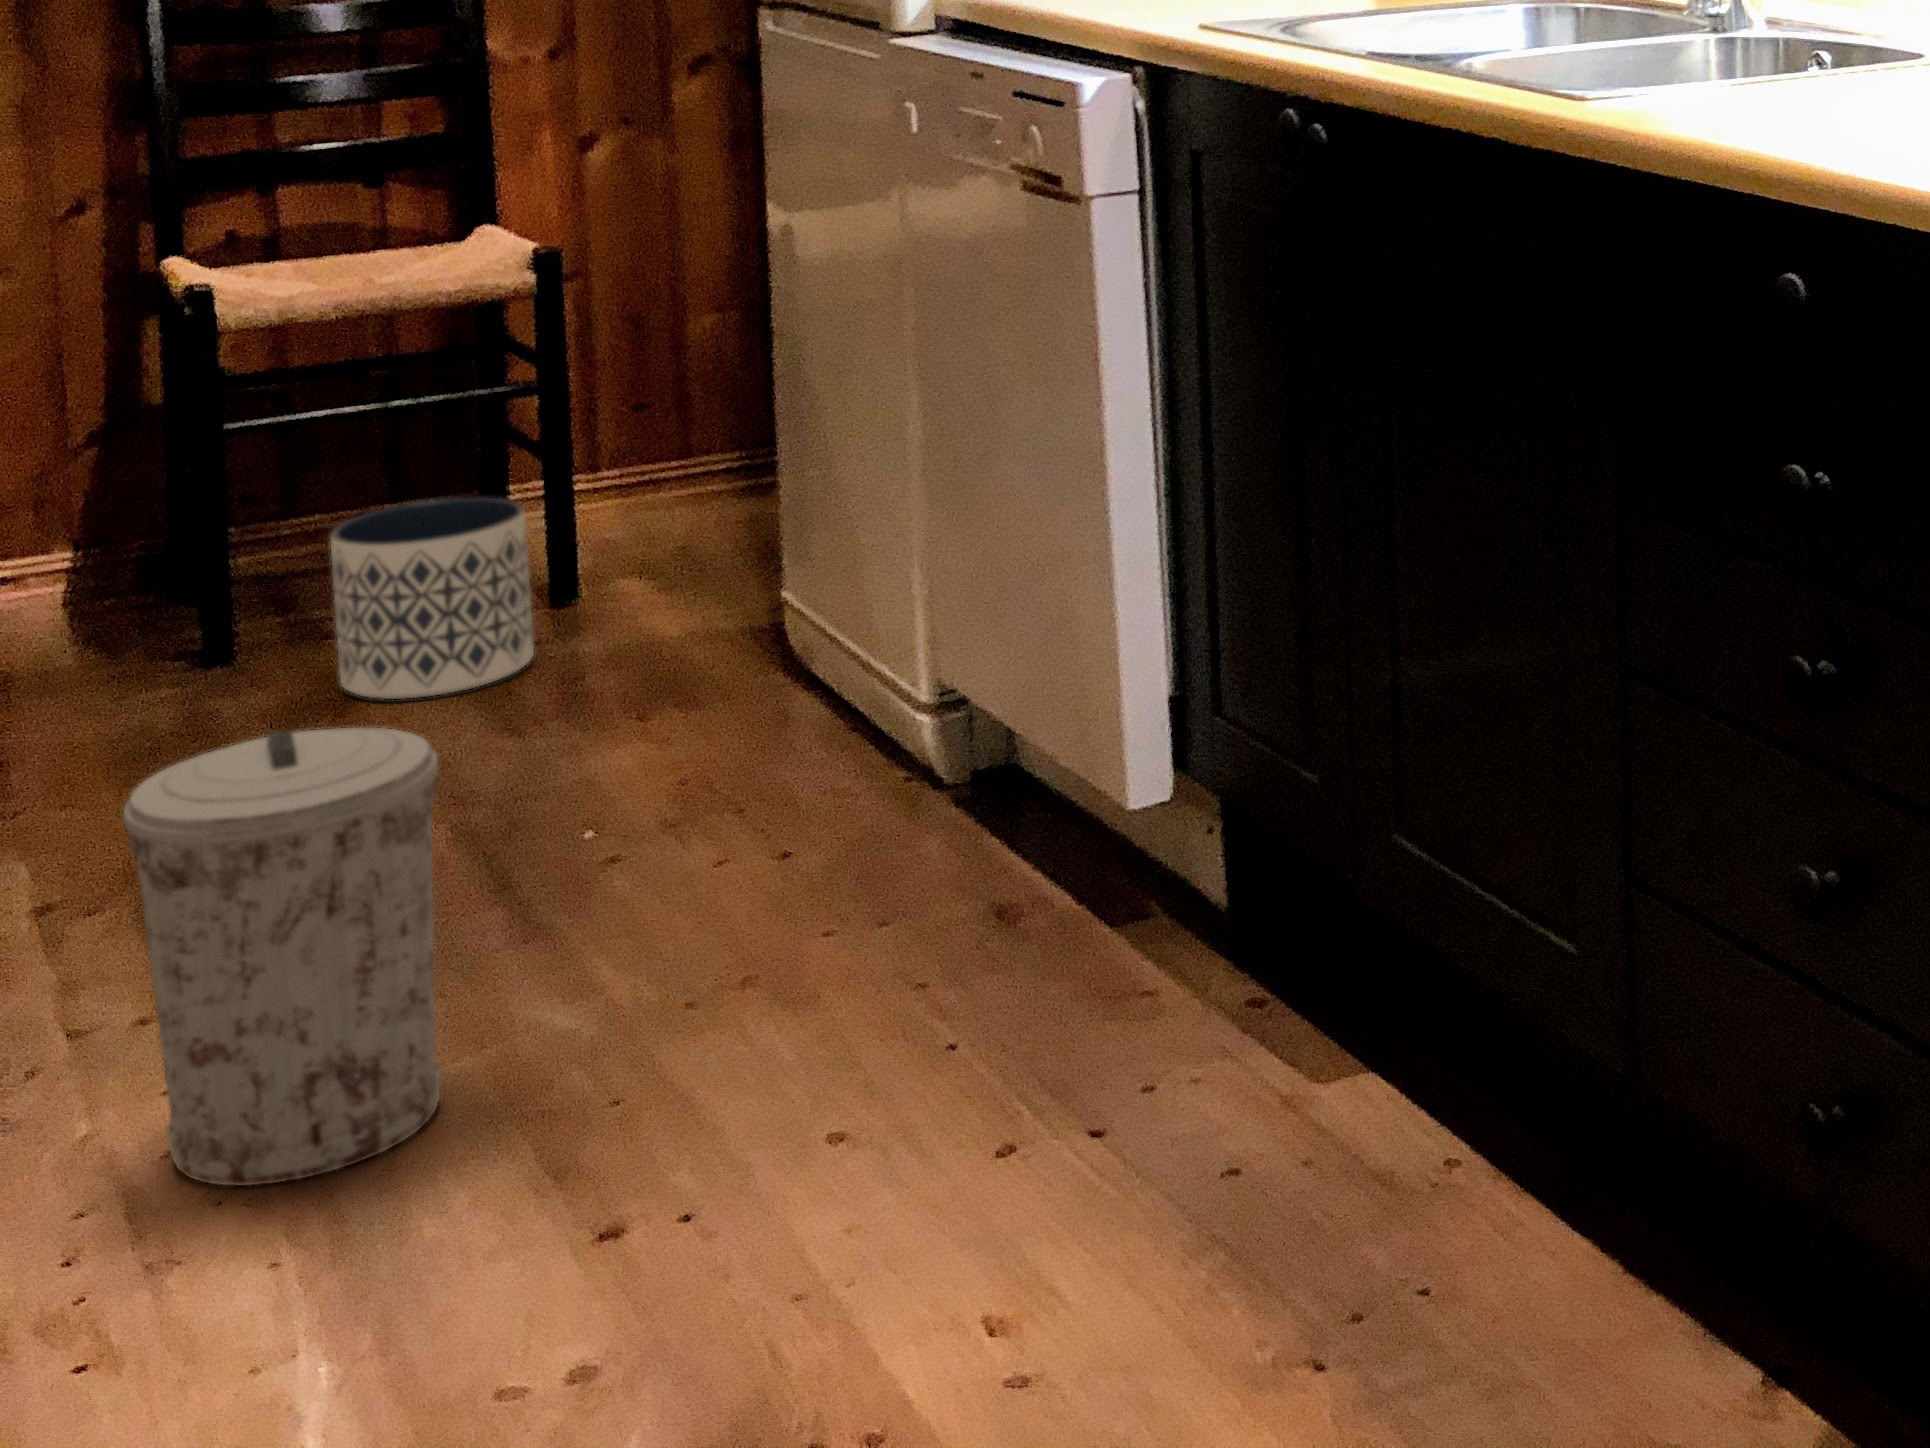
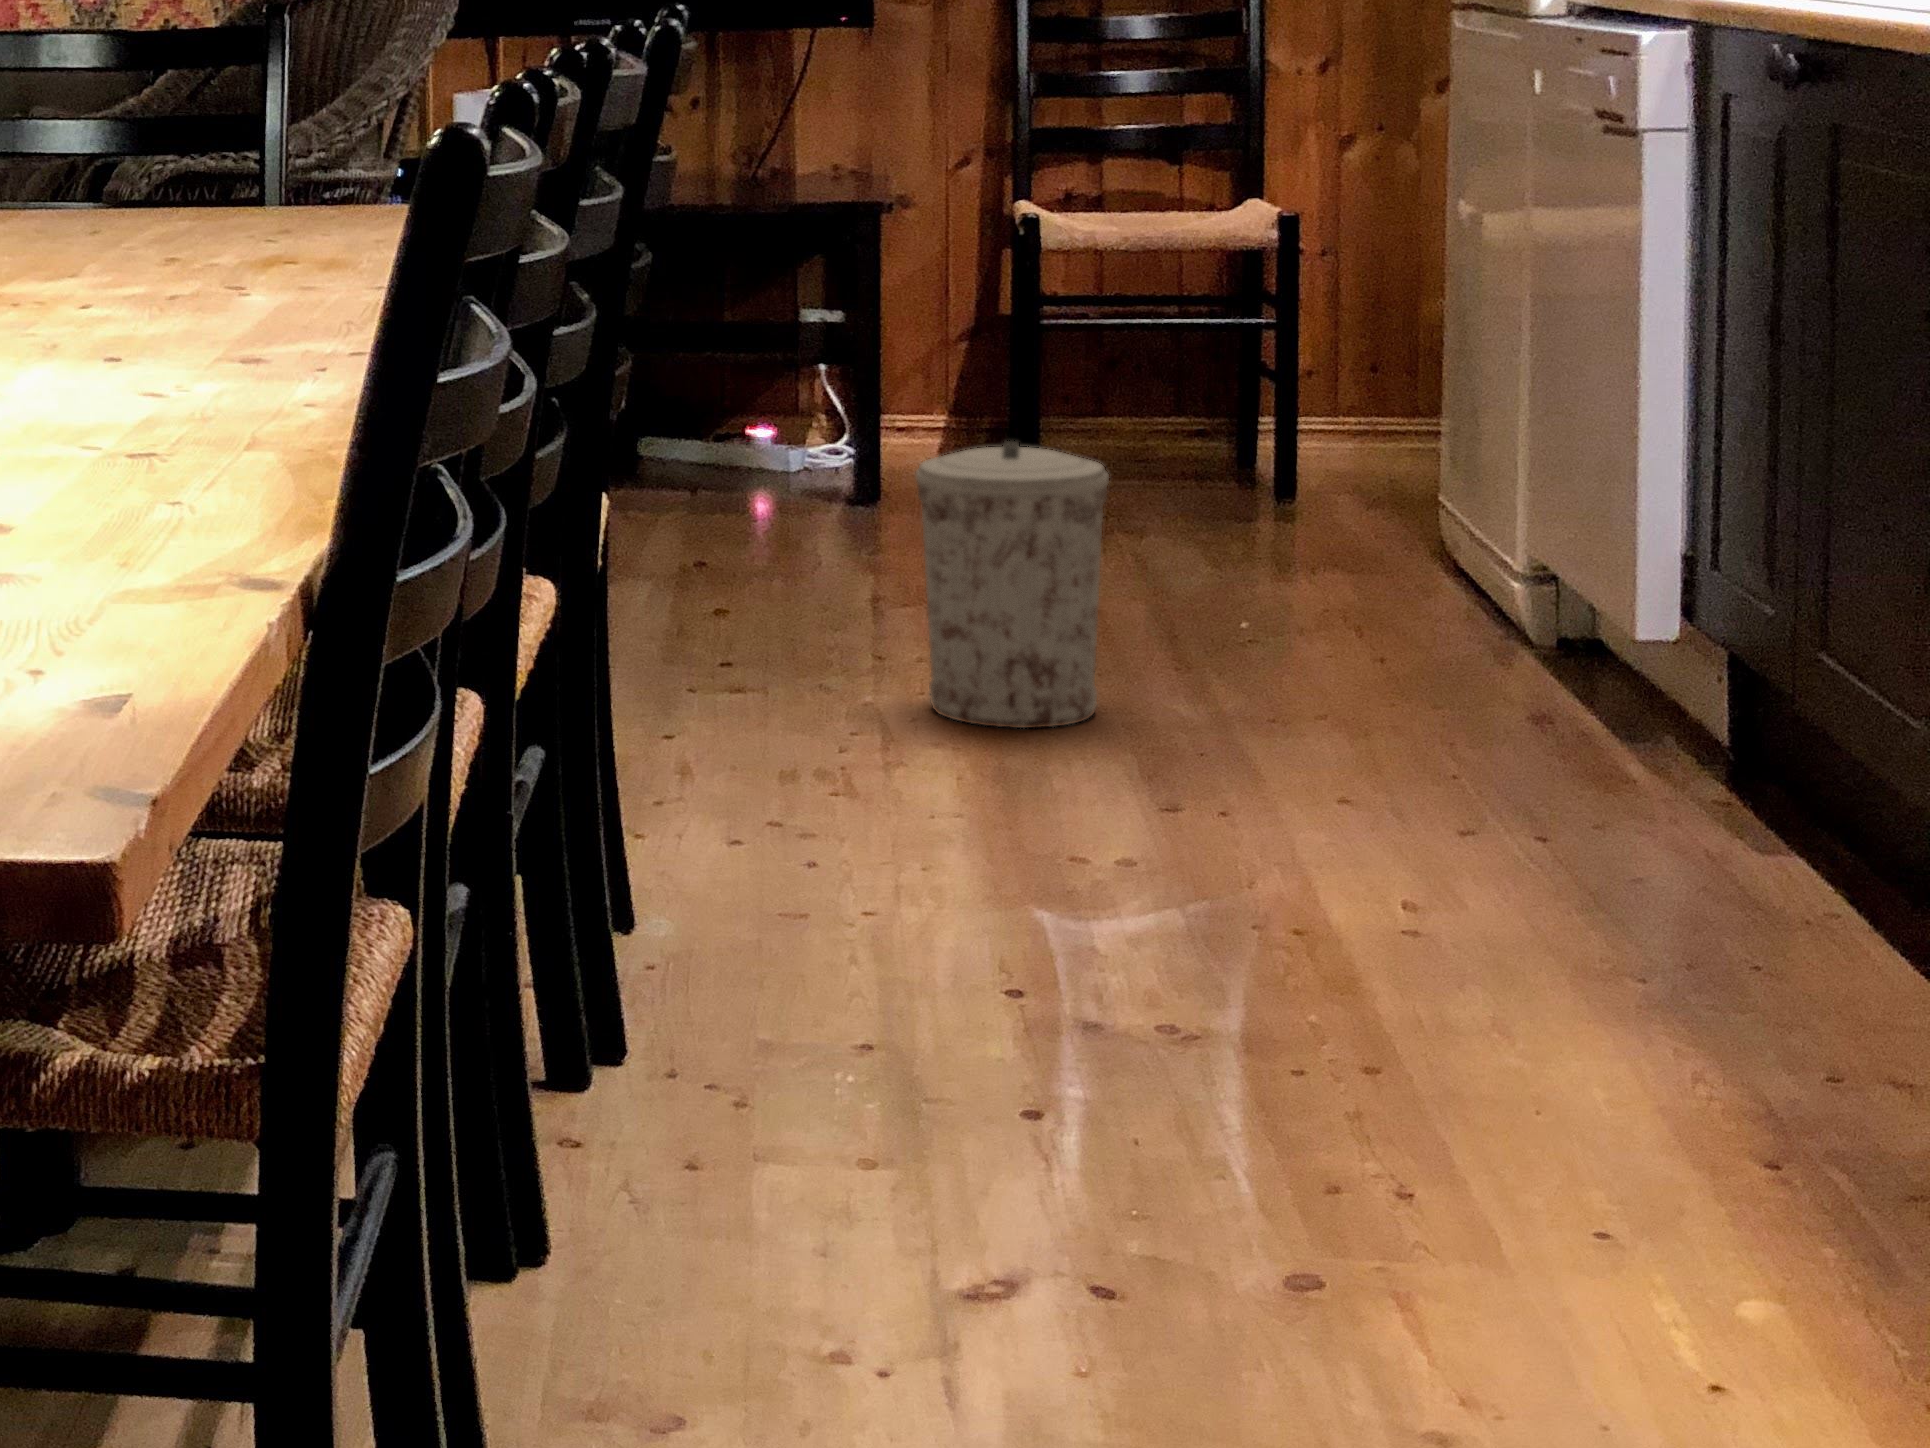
planter: present [331,498,534,699] -> none [1105,396,1248,536]

